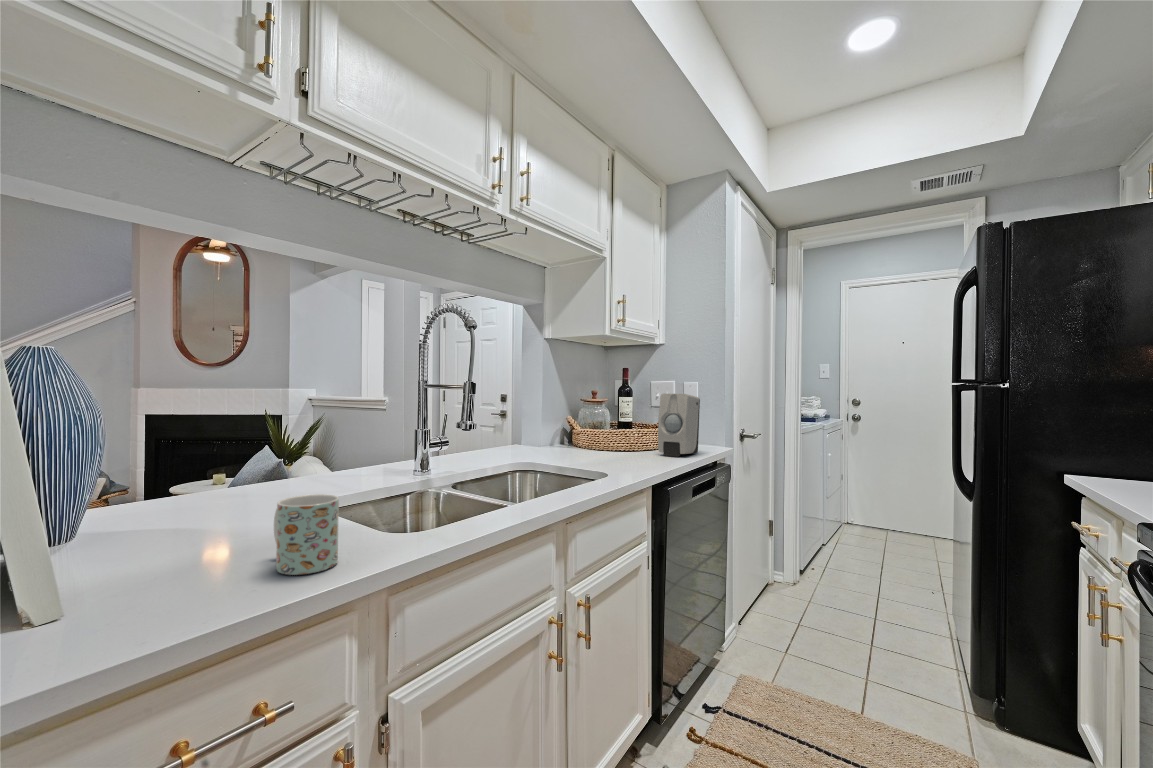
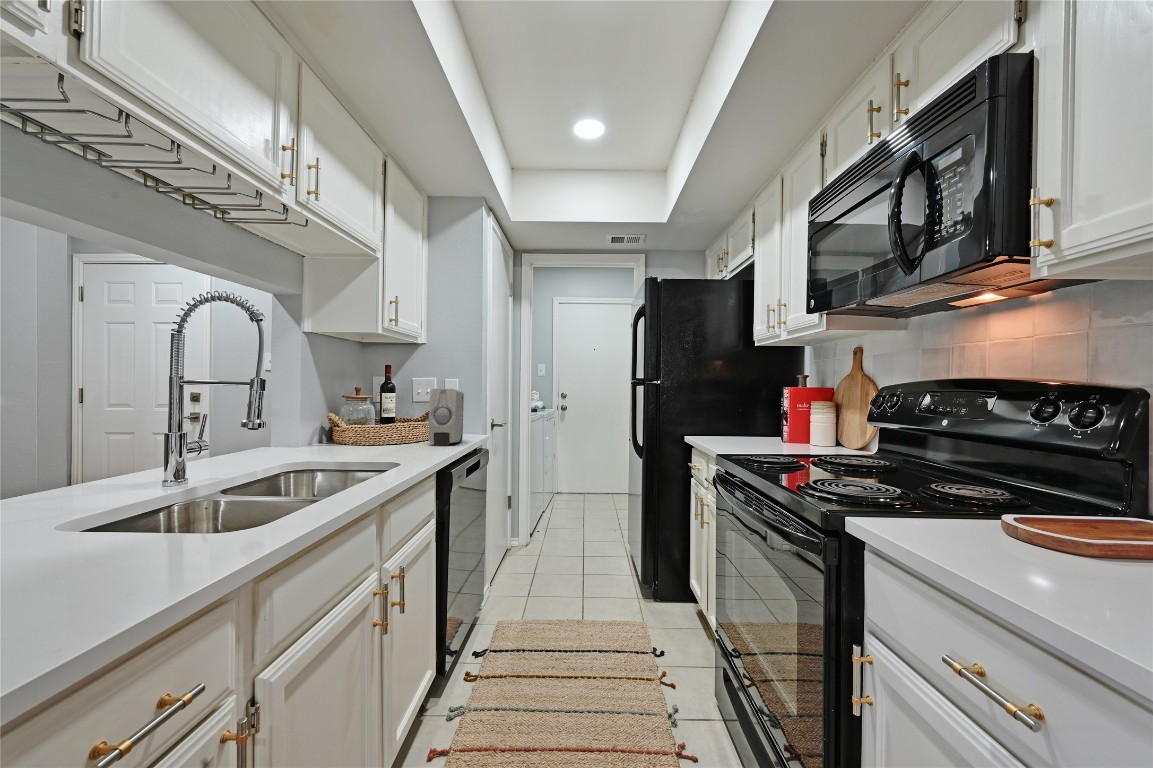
mug: present [274,494,339,575] -> none [112,494,206,576]

